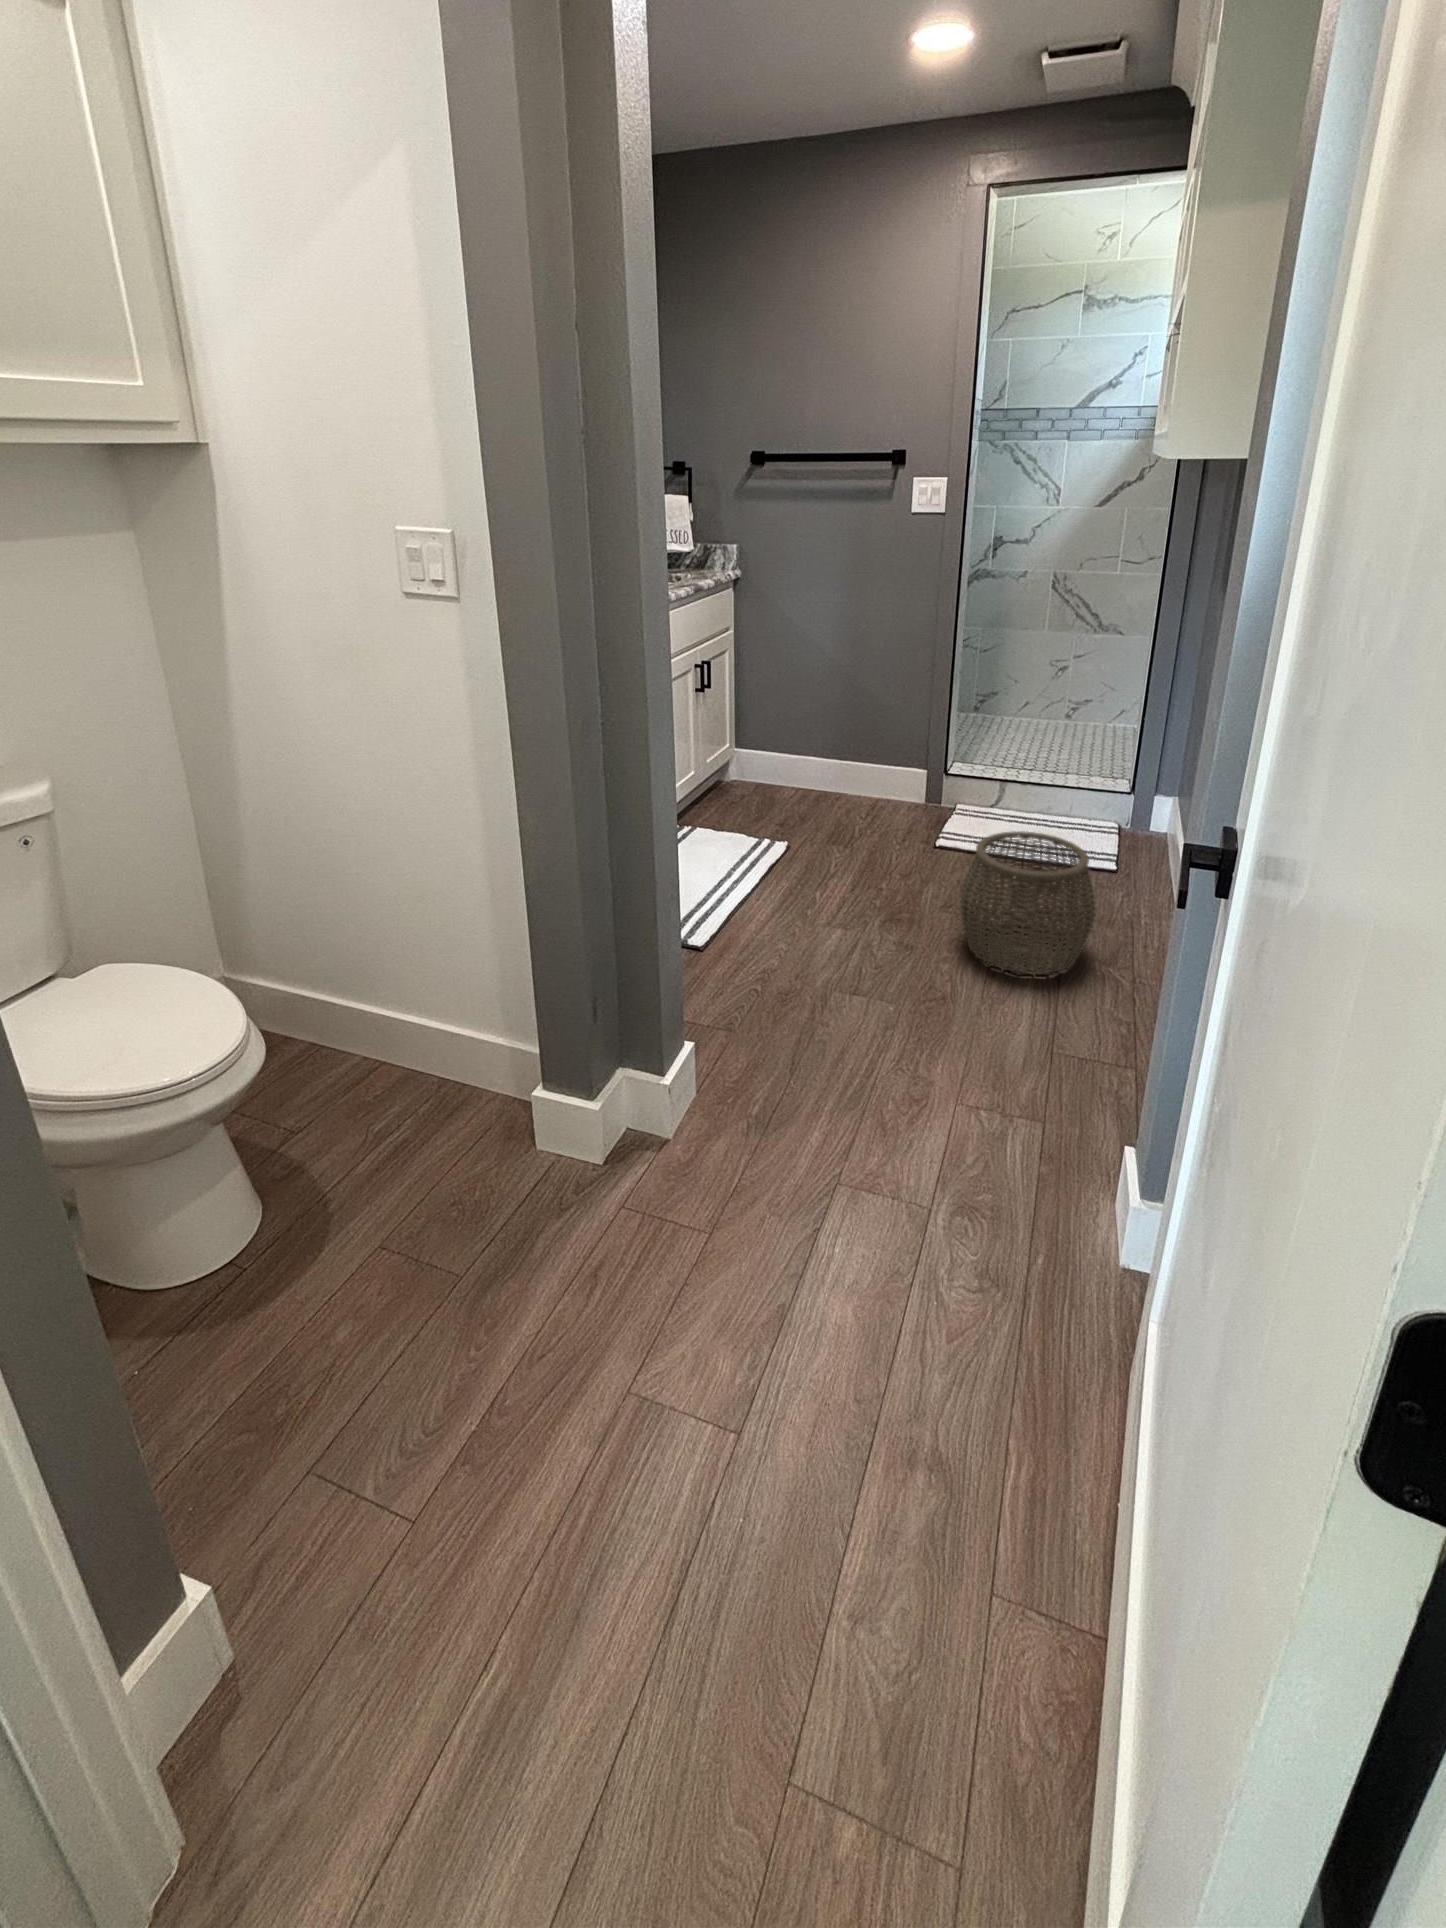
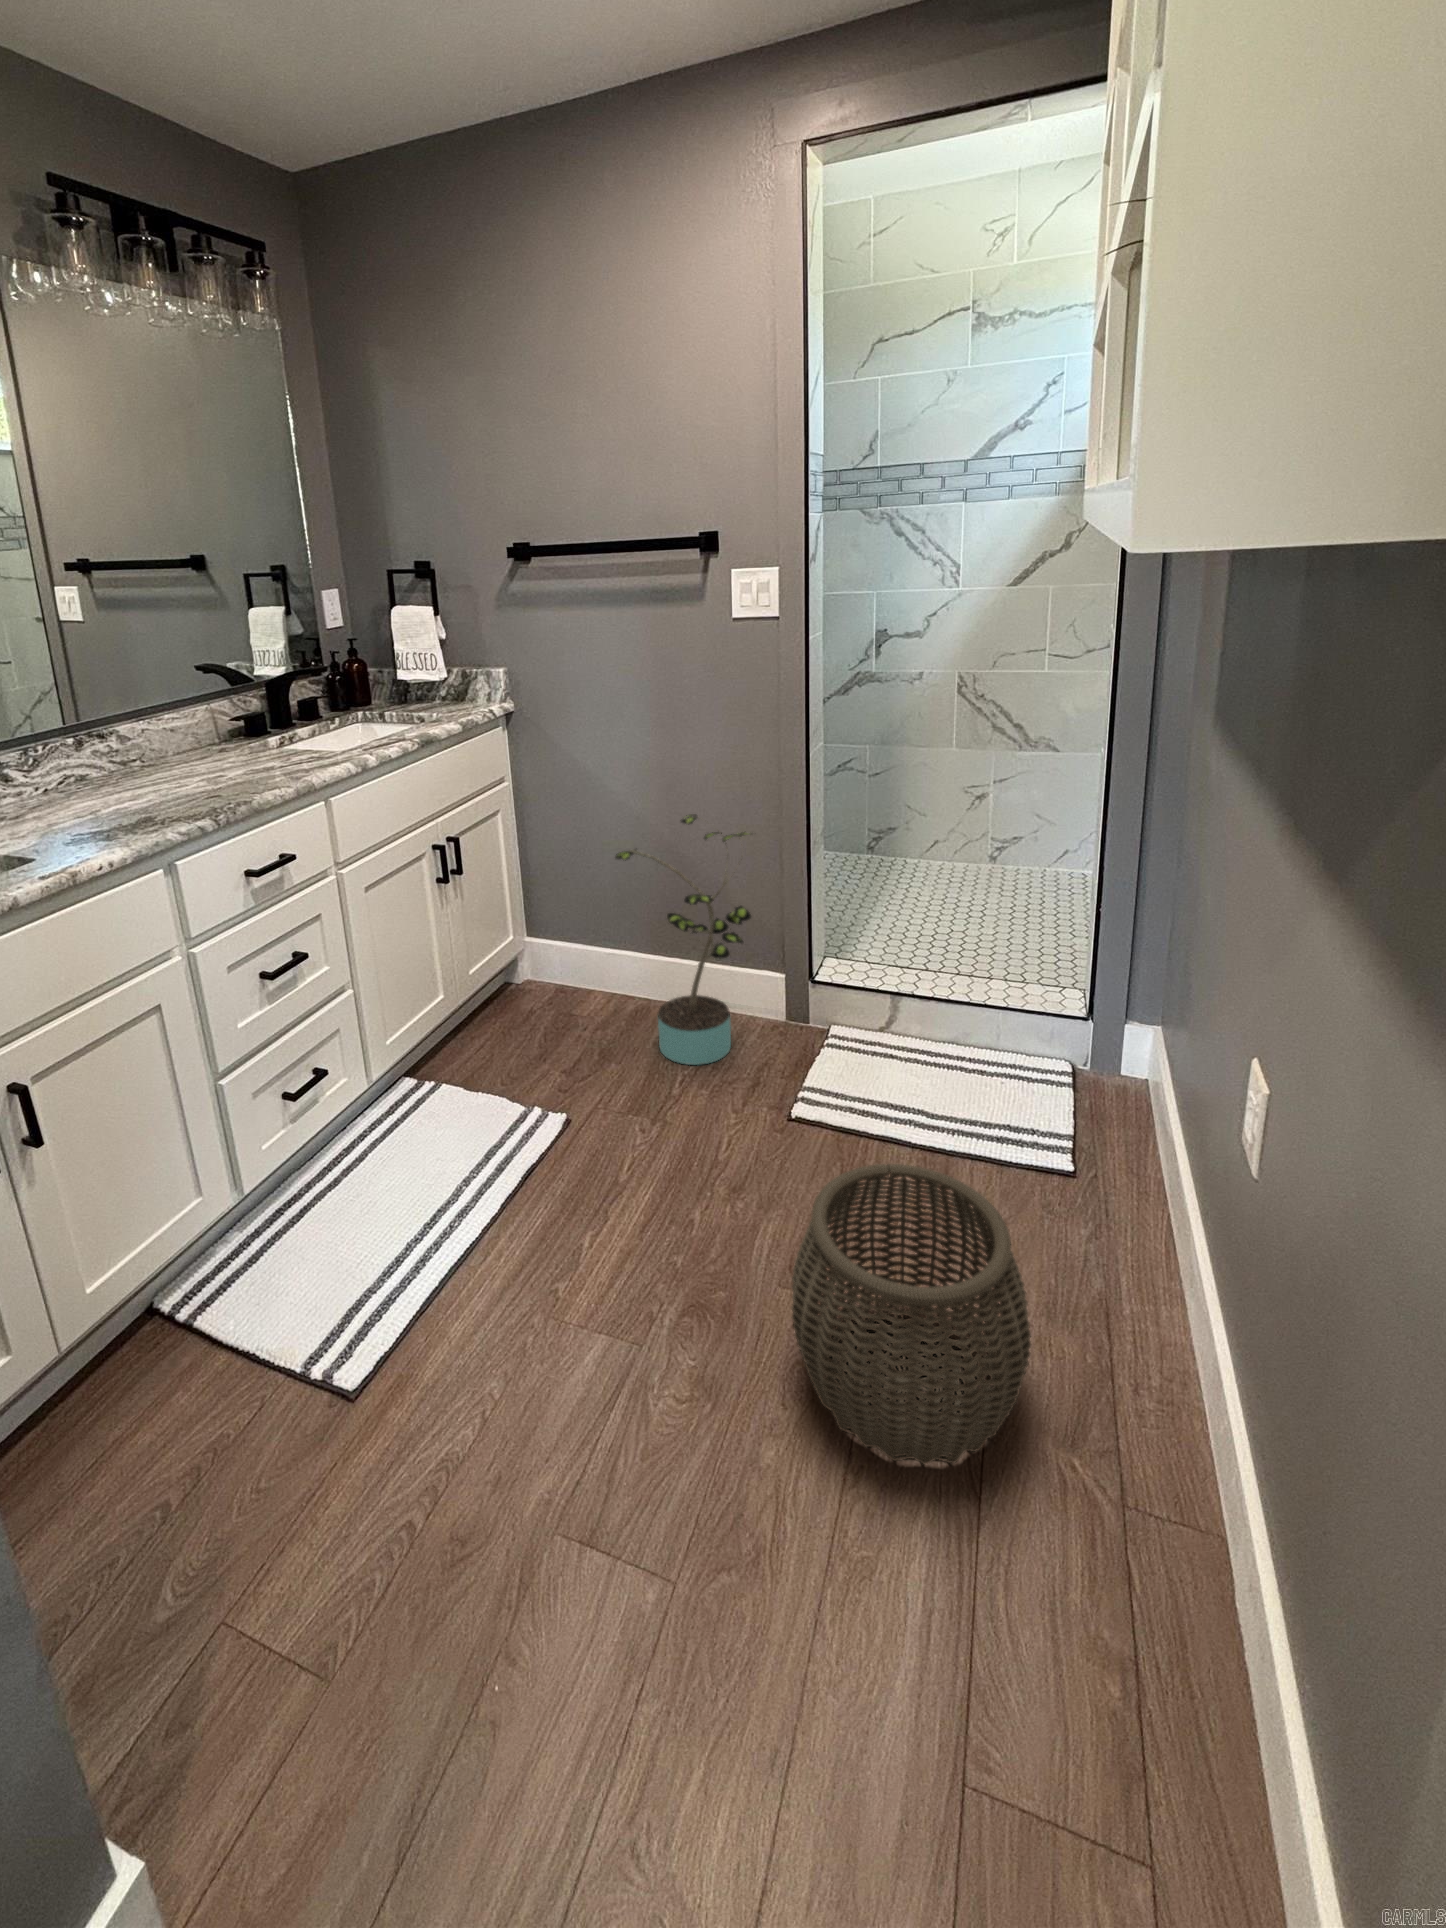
potted plant: none [819,651,918,823] -> present [615,814,751,1065]

